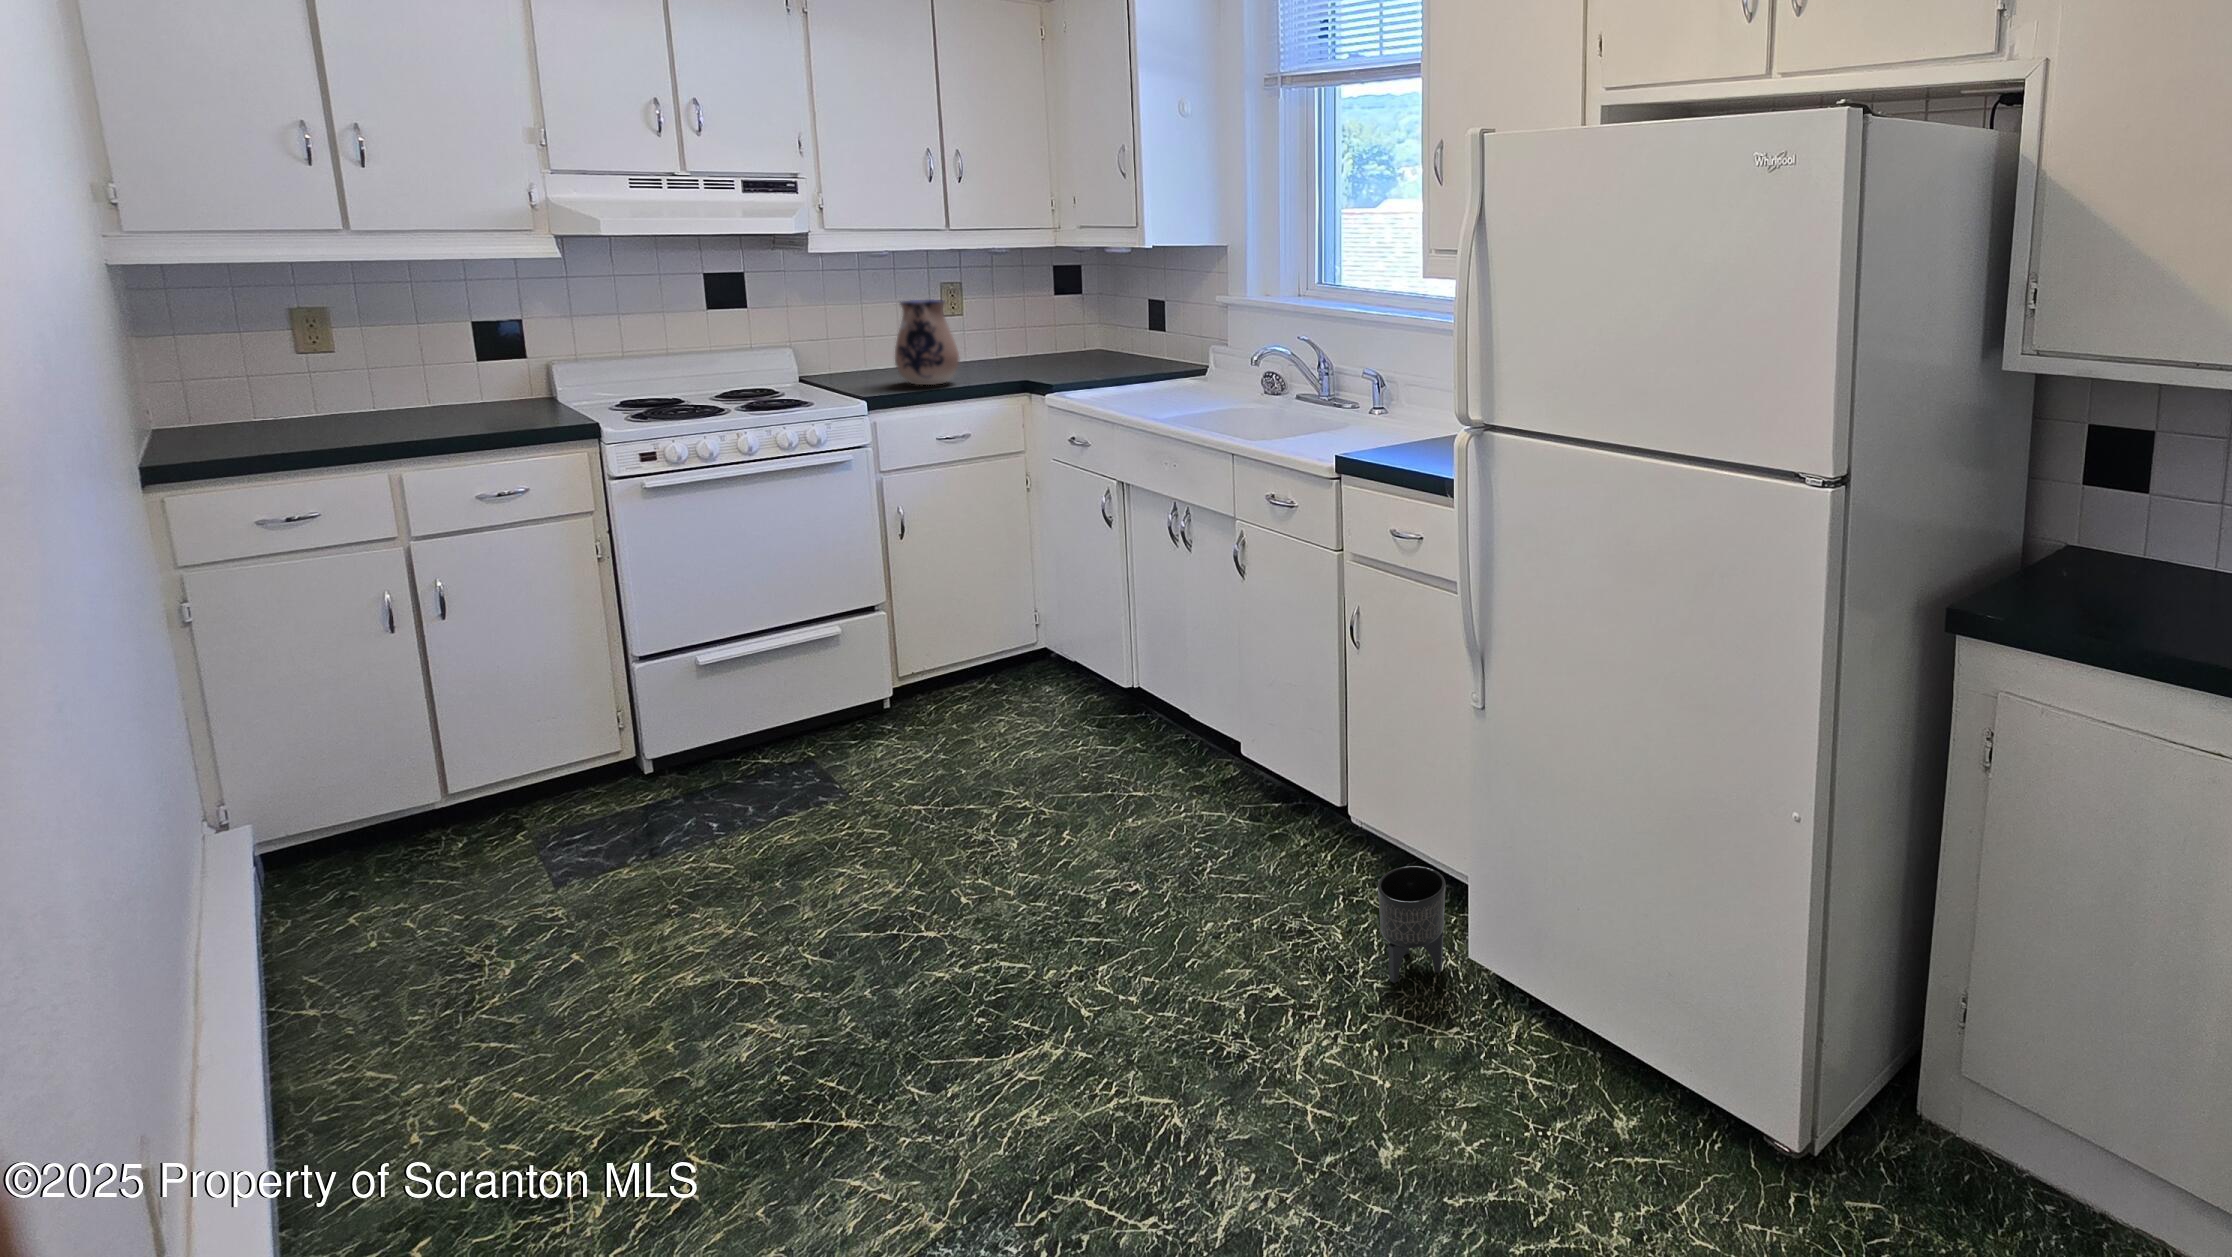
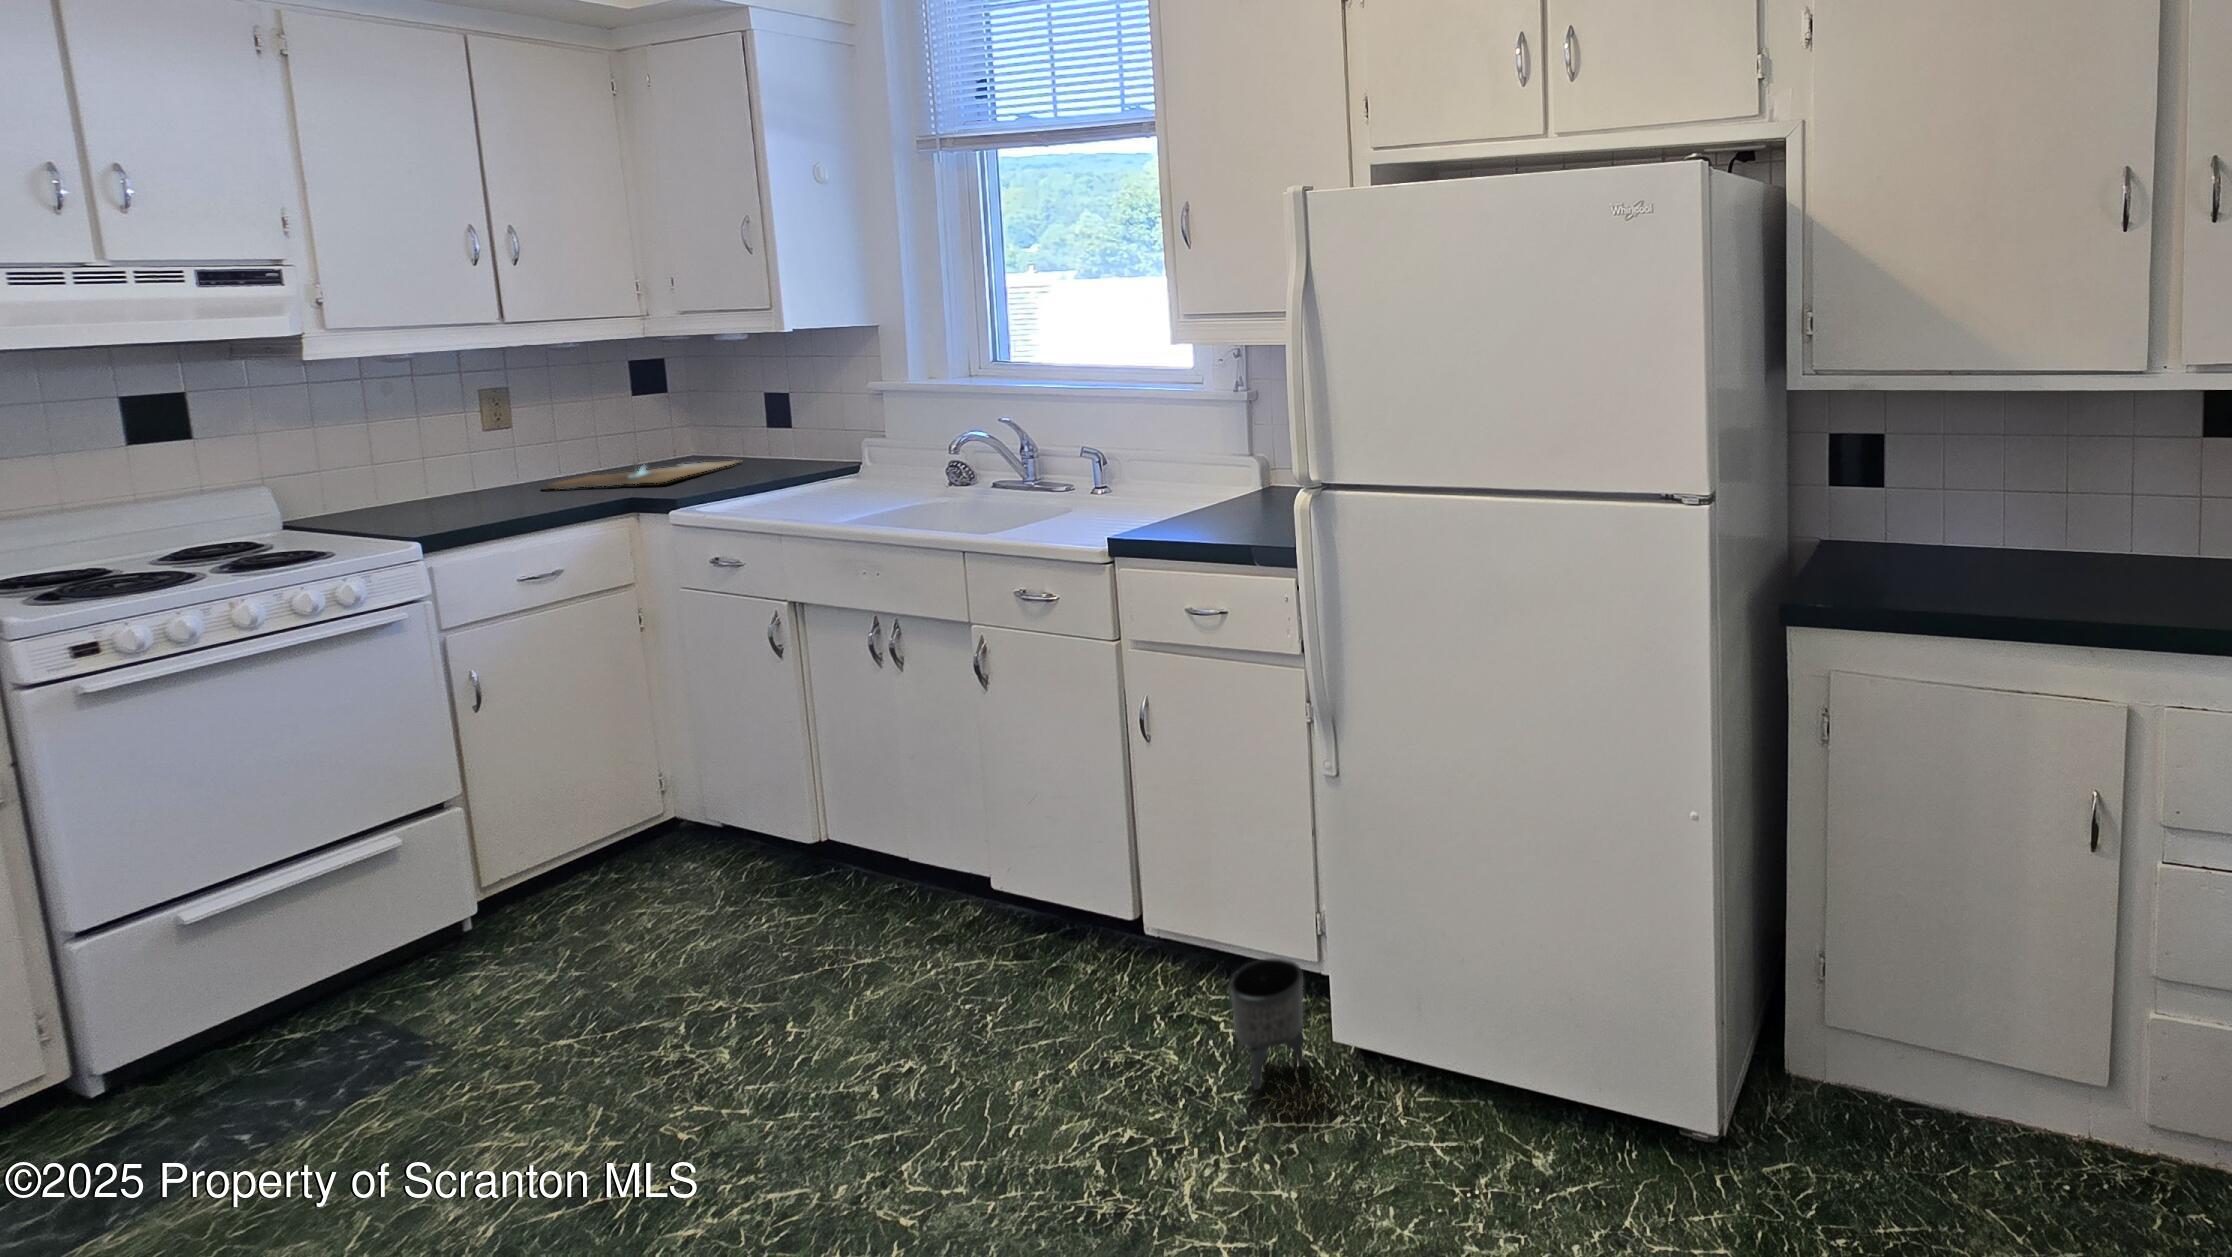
ceramic pitcher: present [895,300,959,385] -> none [447,406,543,514]
cutting board: none [967,352,1118,371] -> present [543,460,738,489]

